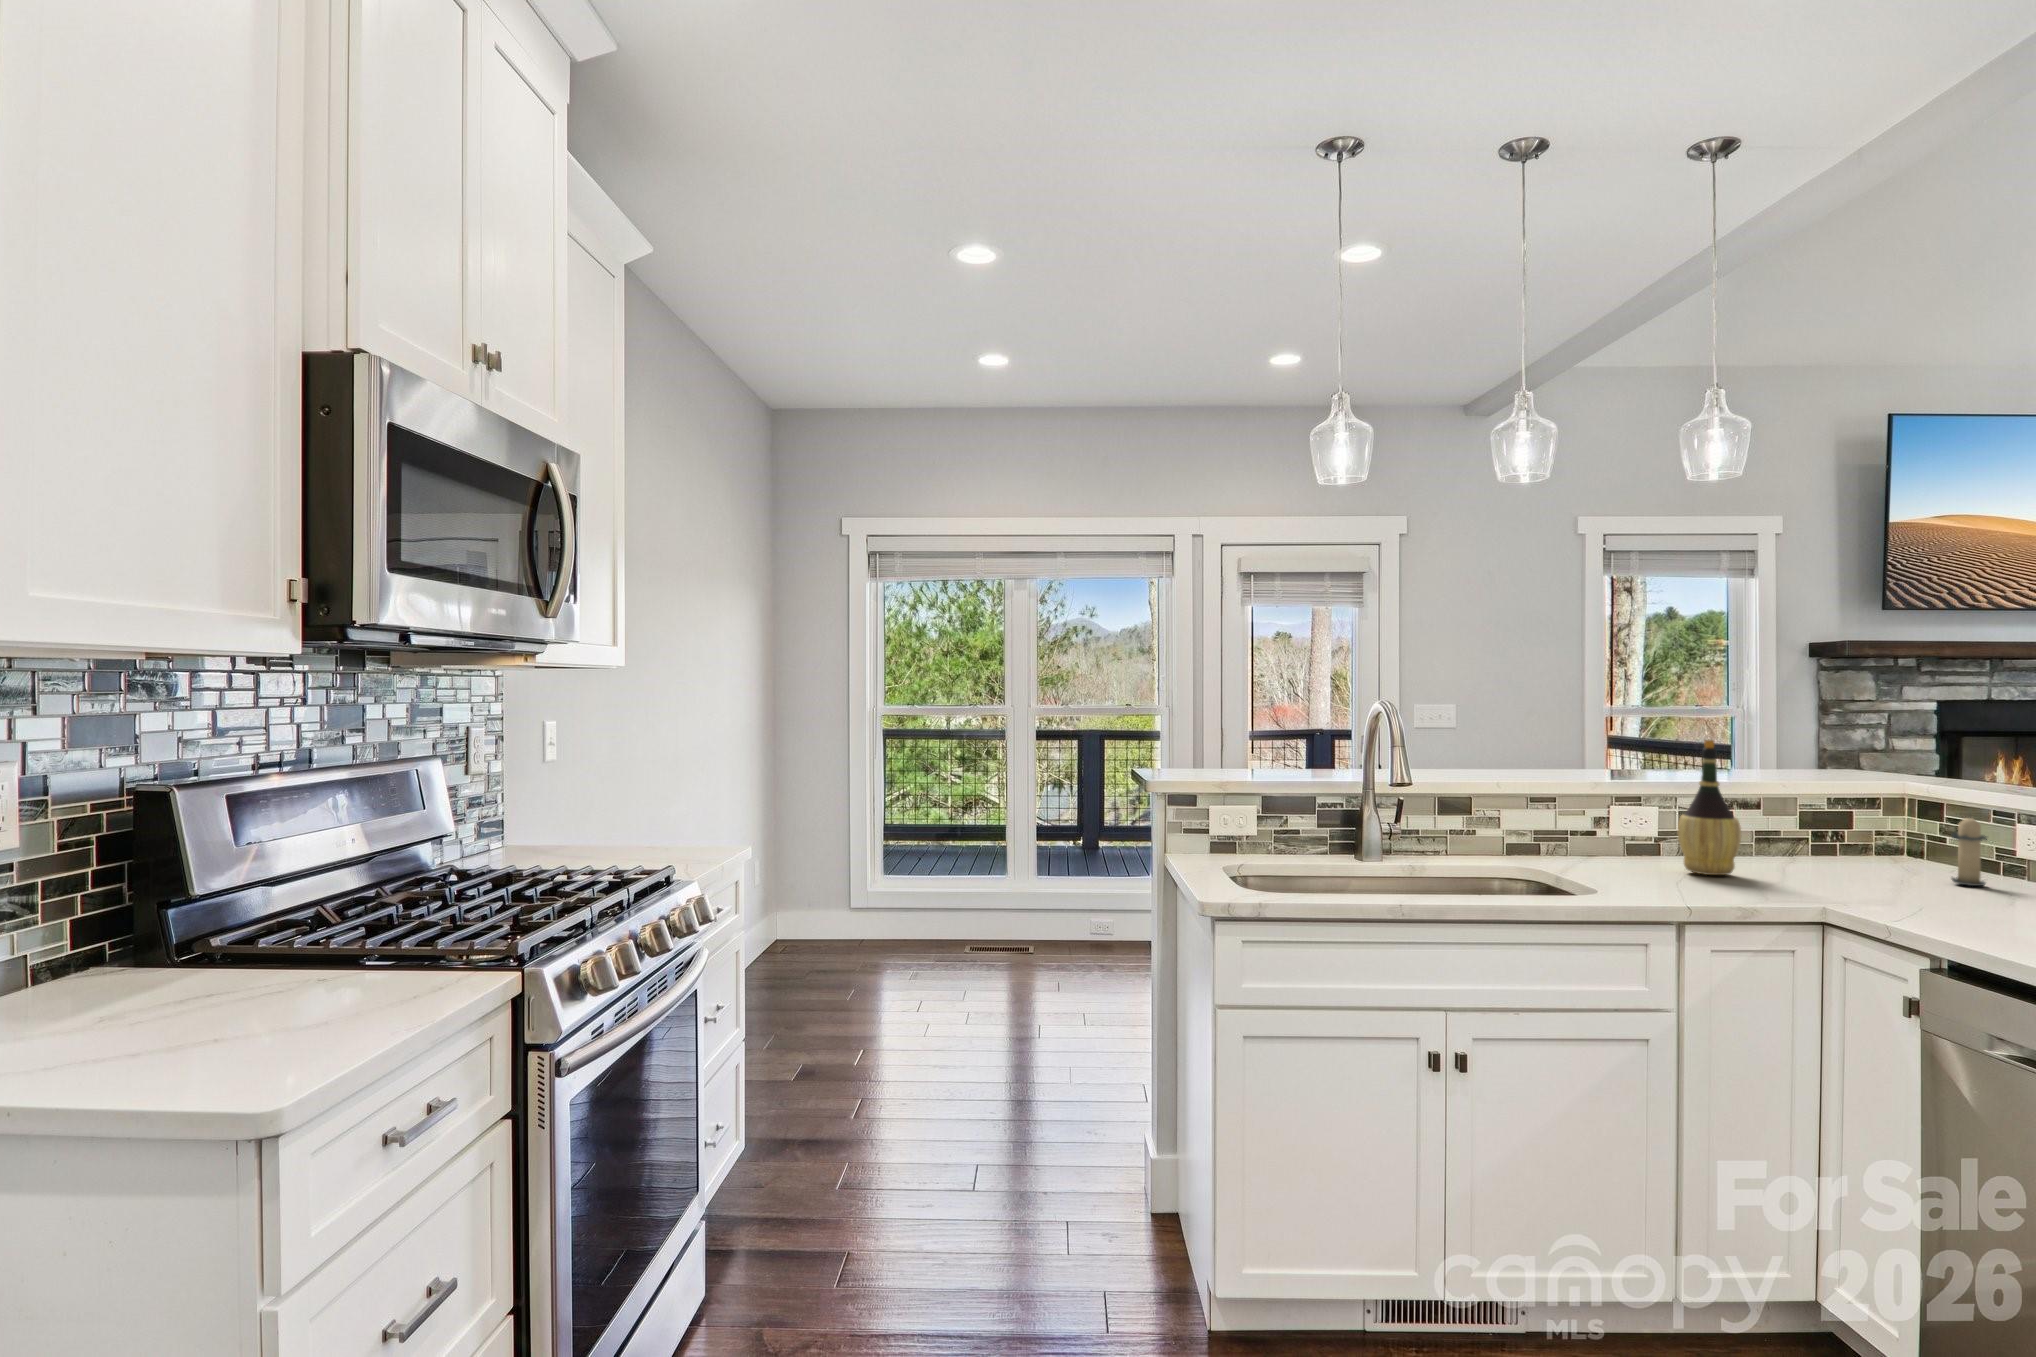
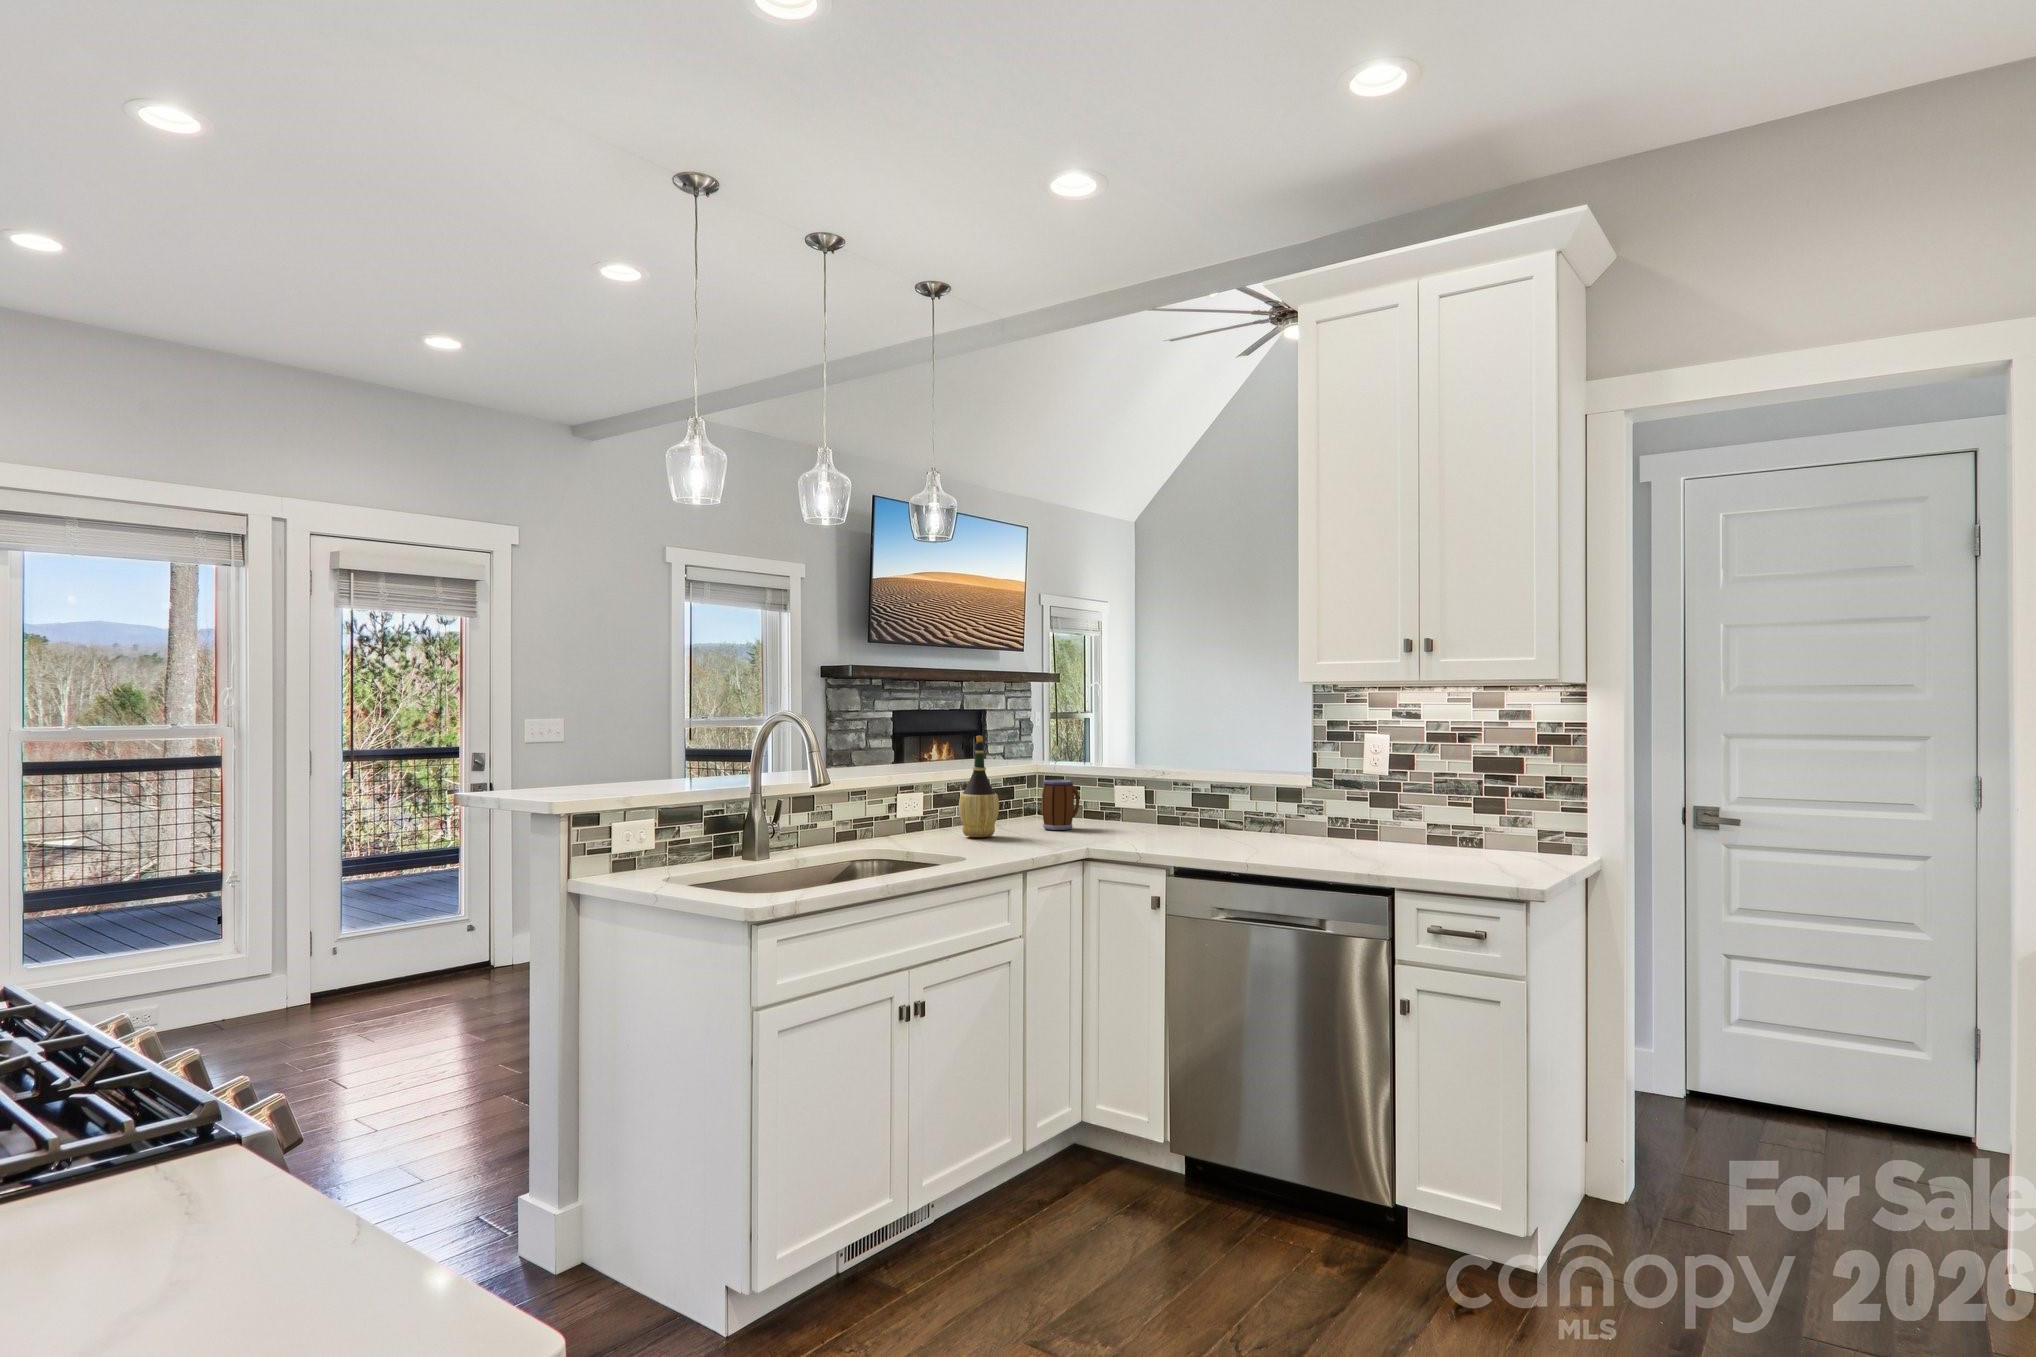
mug: none [1840,808,1915,884] -> present [1042,780,1079,830]
candle: present [1951,817,1987,886] -> none [1088,777,1110,825]

